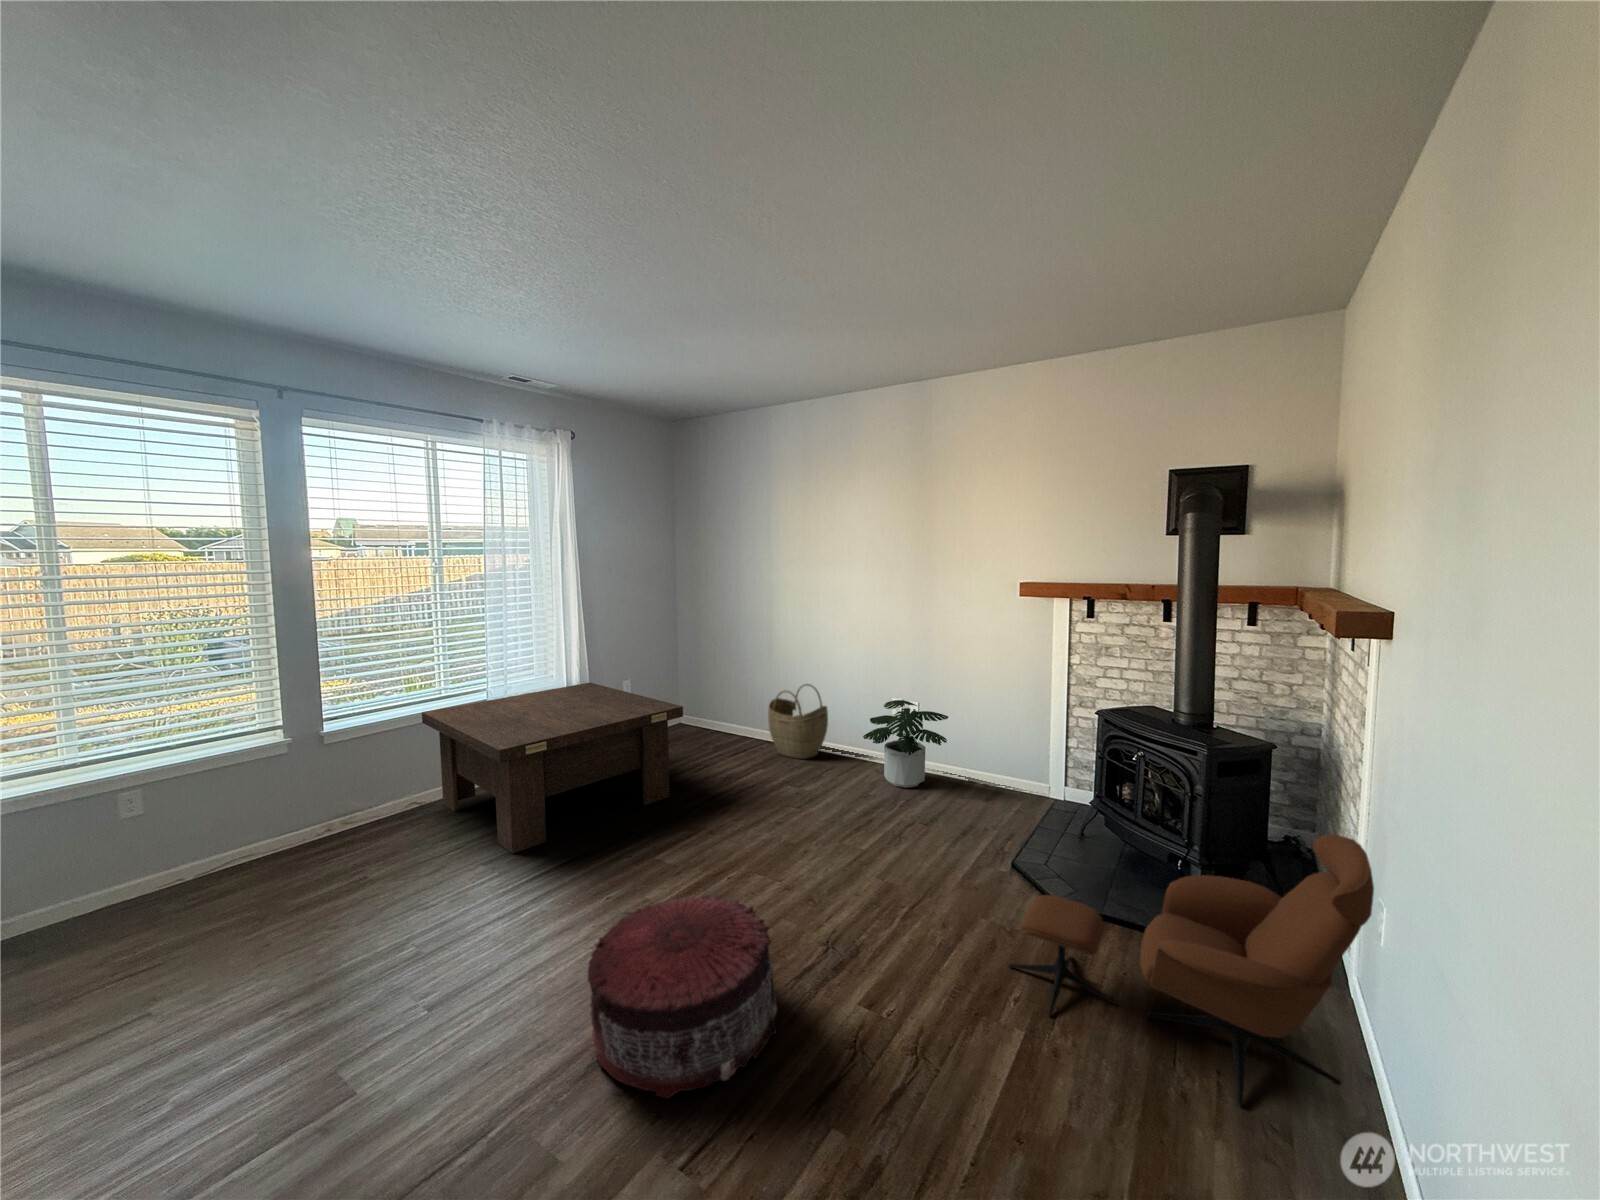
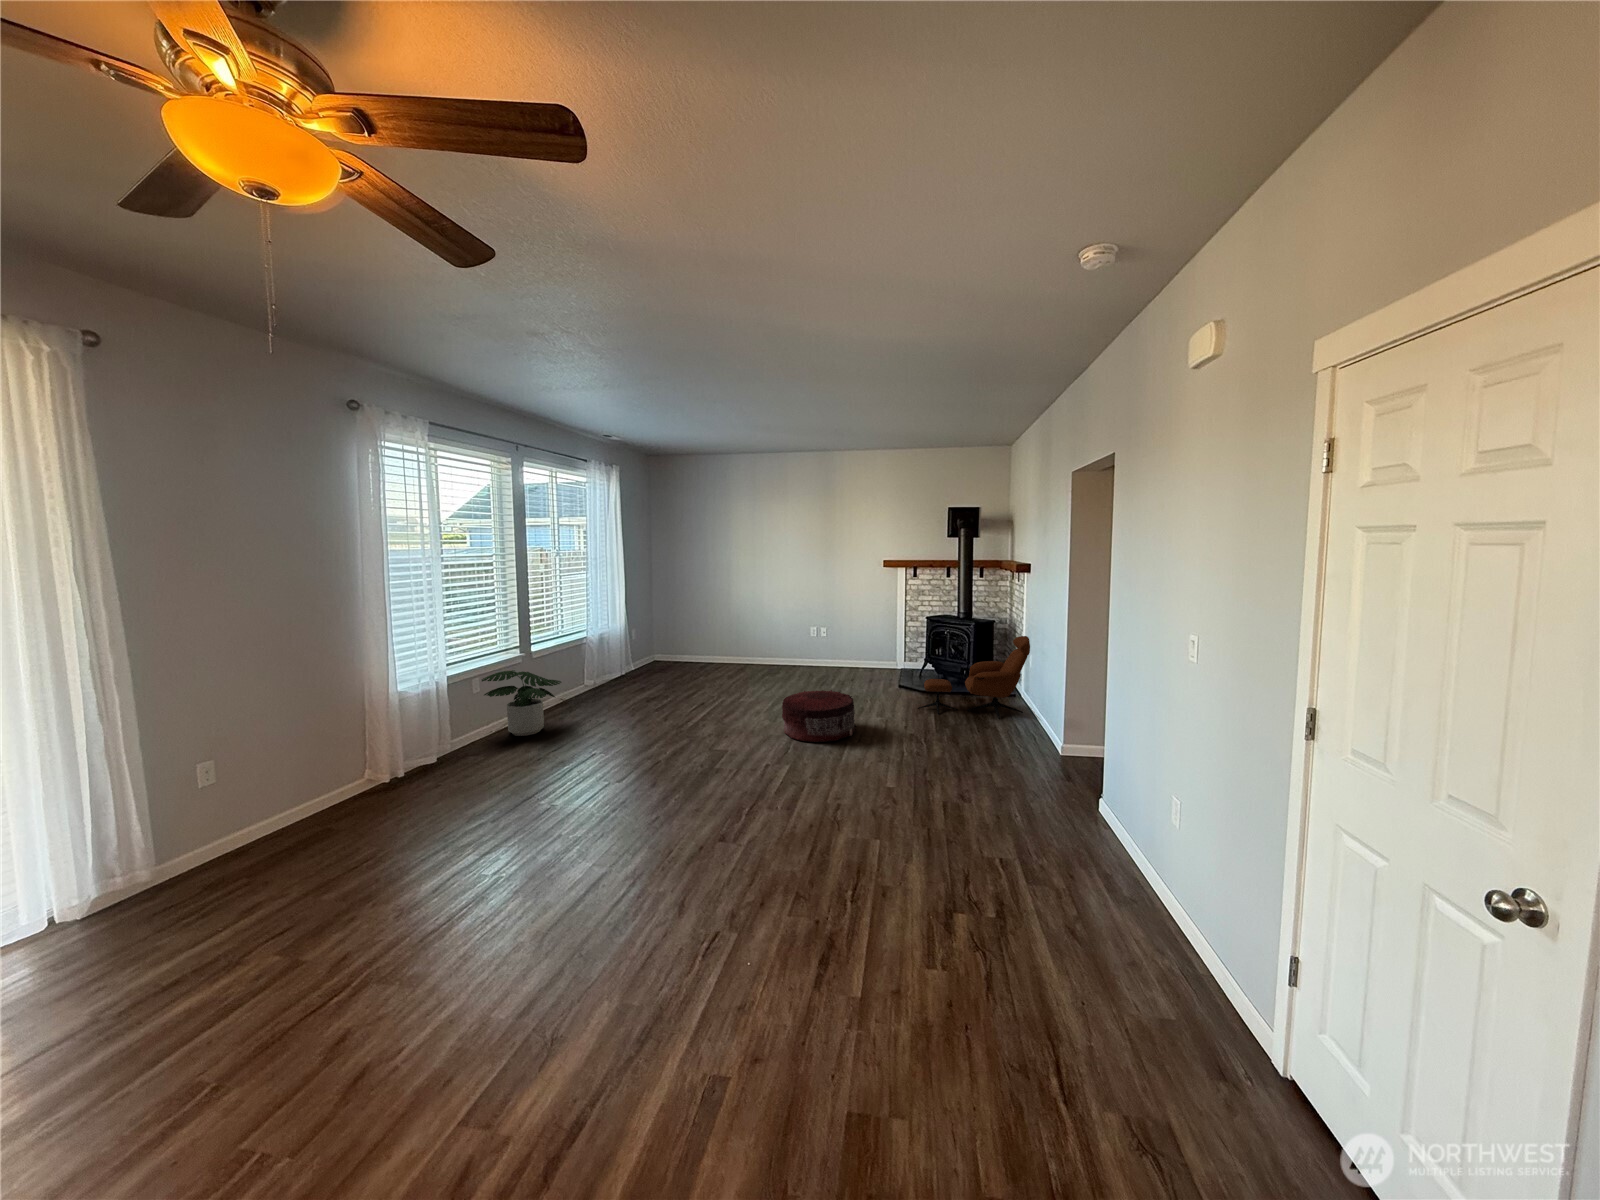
coffee table: present [422,683,683,854] -> none [554,630,713,712]
woven basket: present [768,684,828,759] -> none [732,626,769,670]
potted plant: present [863,700,948,788] -> present [482,670,561,736]

